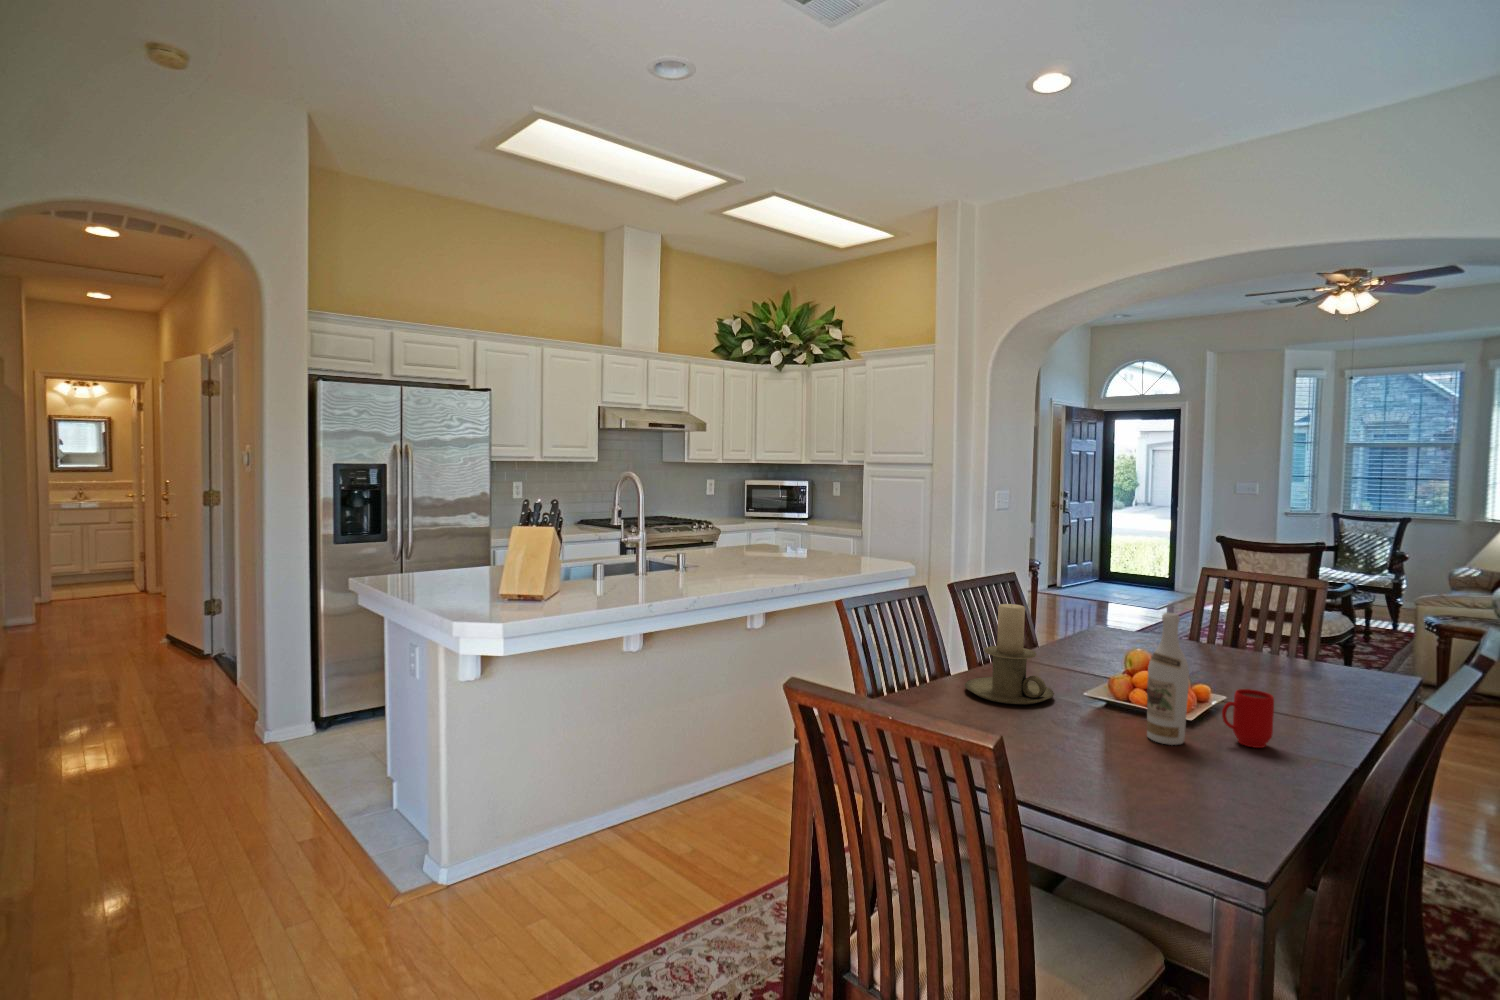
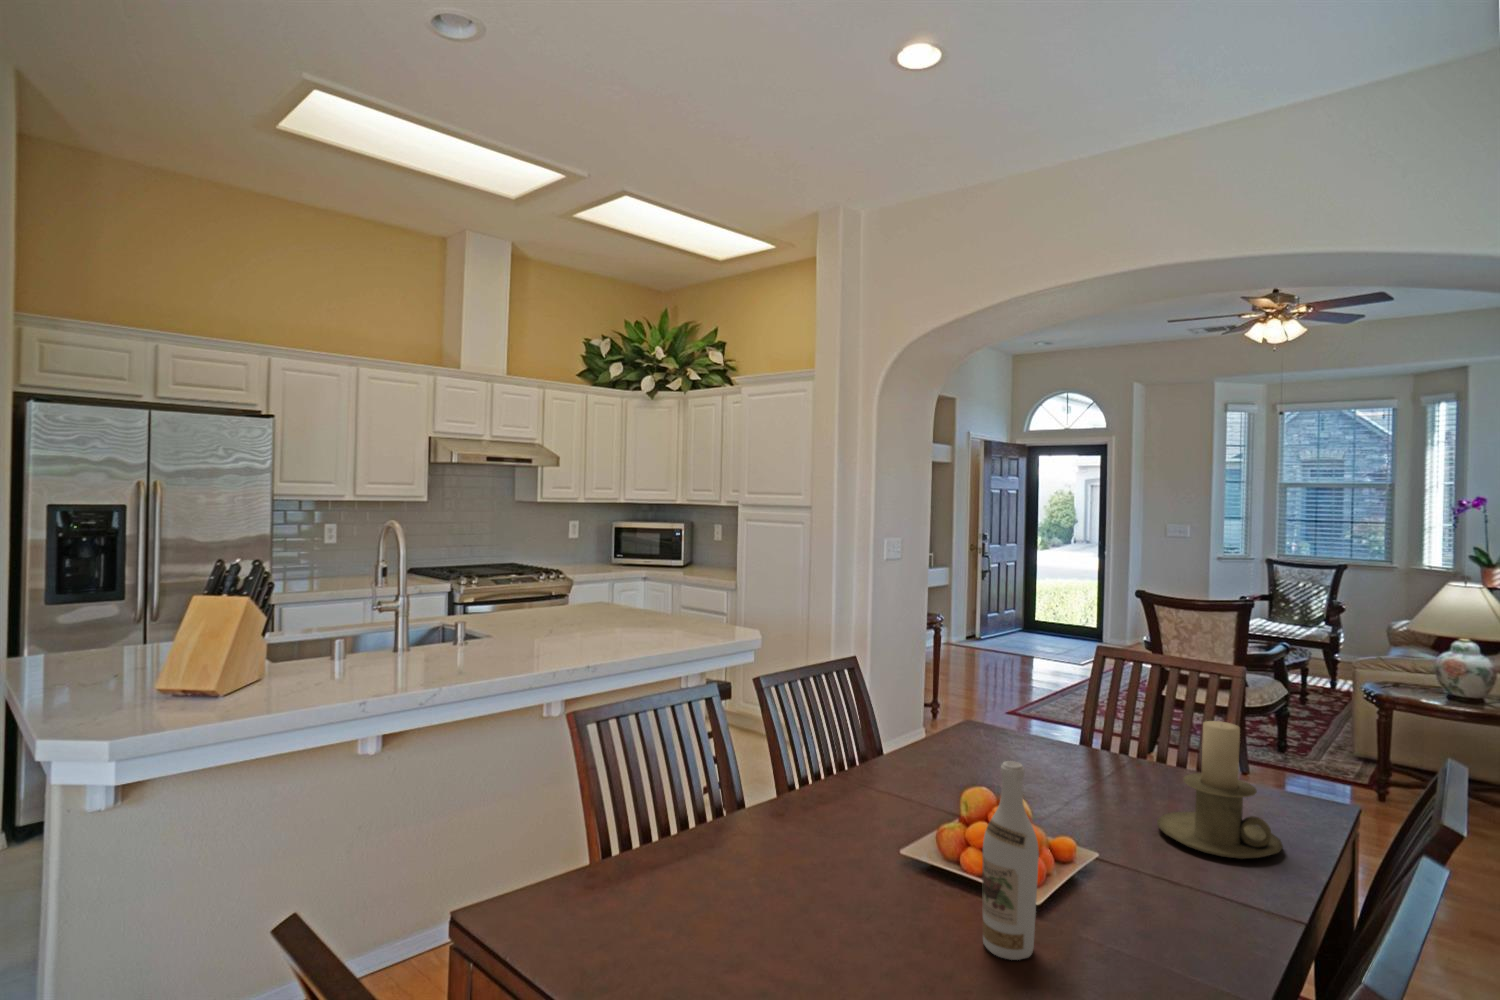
candle holder: present [965,604,1054,704] -> present [1157,721,1283,859]
mug: present [1222,689,1274,748] -> none [1085,869,1157,961]

